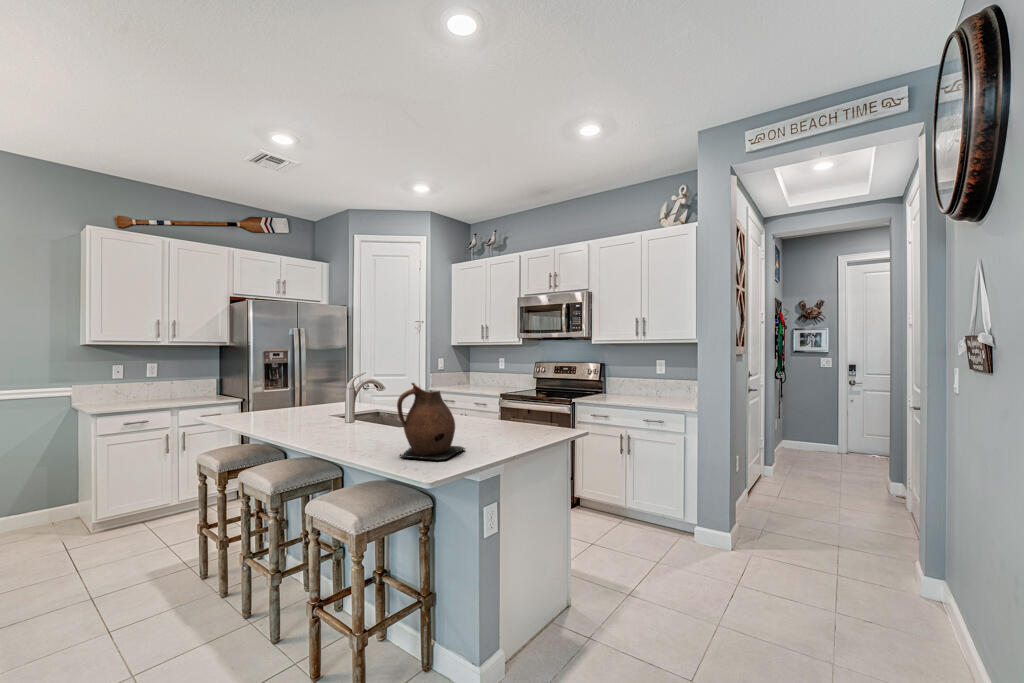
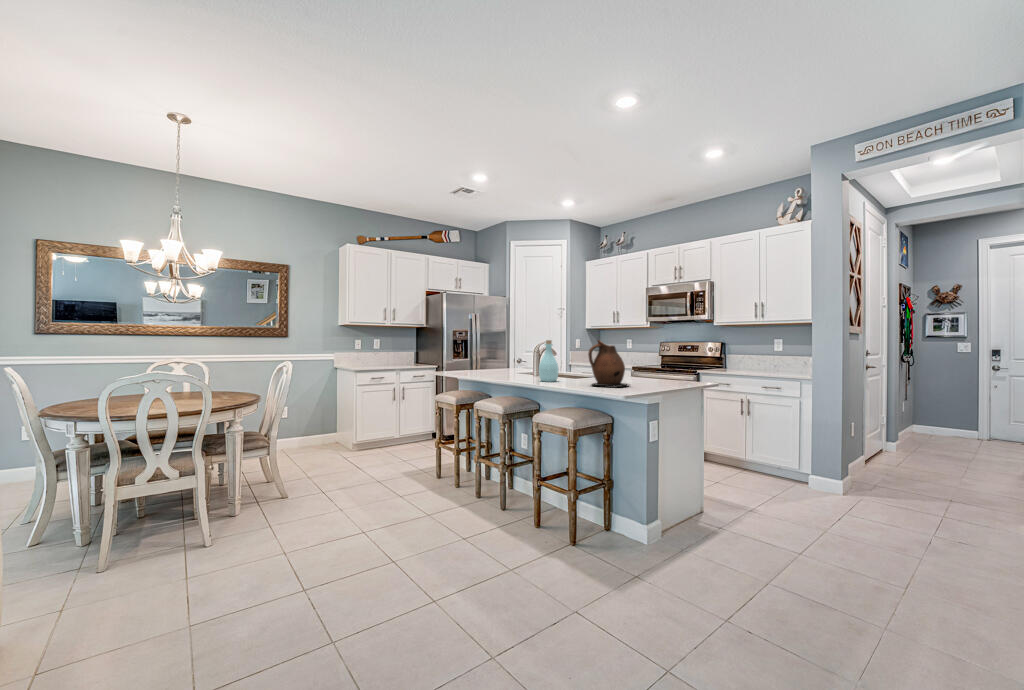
bottle: none [332,378,364,444] -> present [539,340,559,382]

